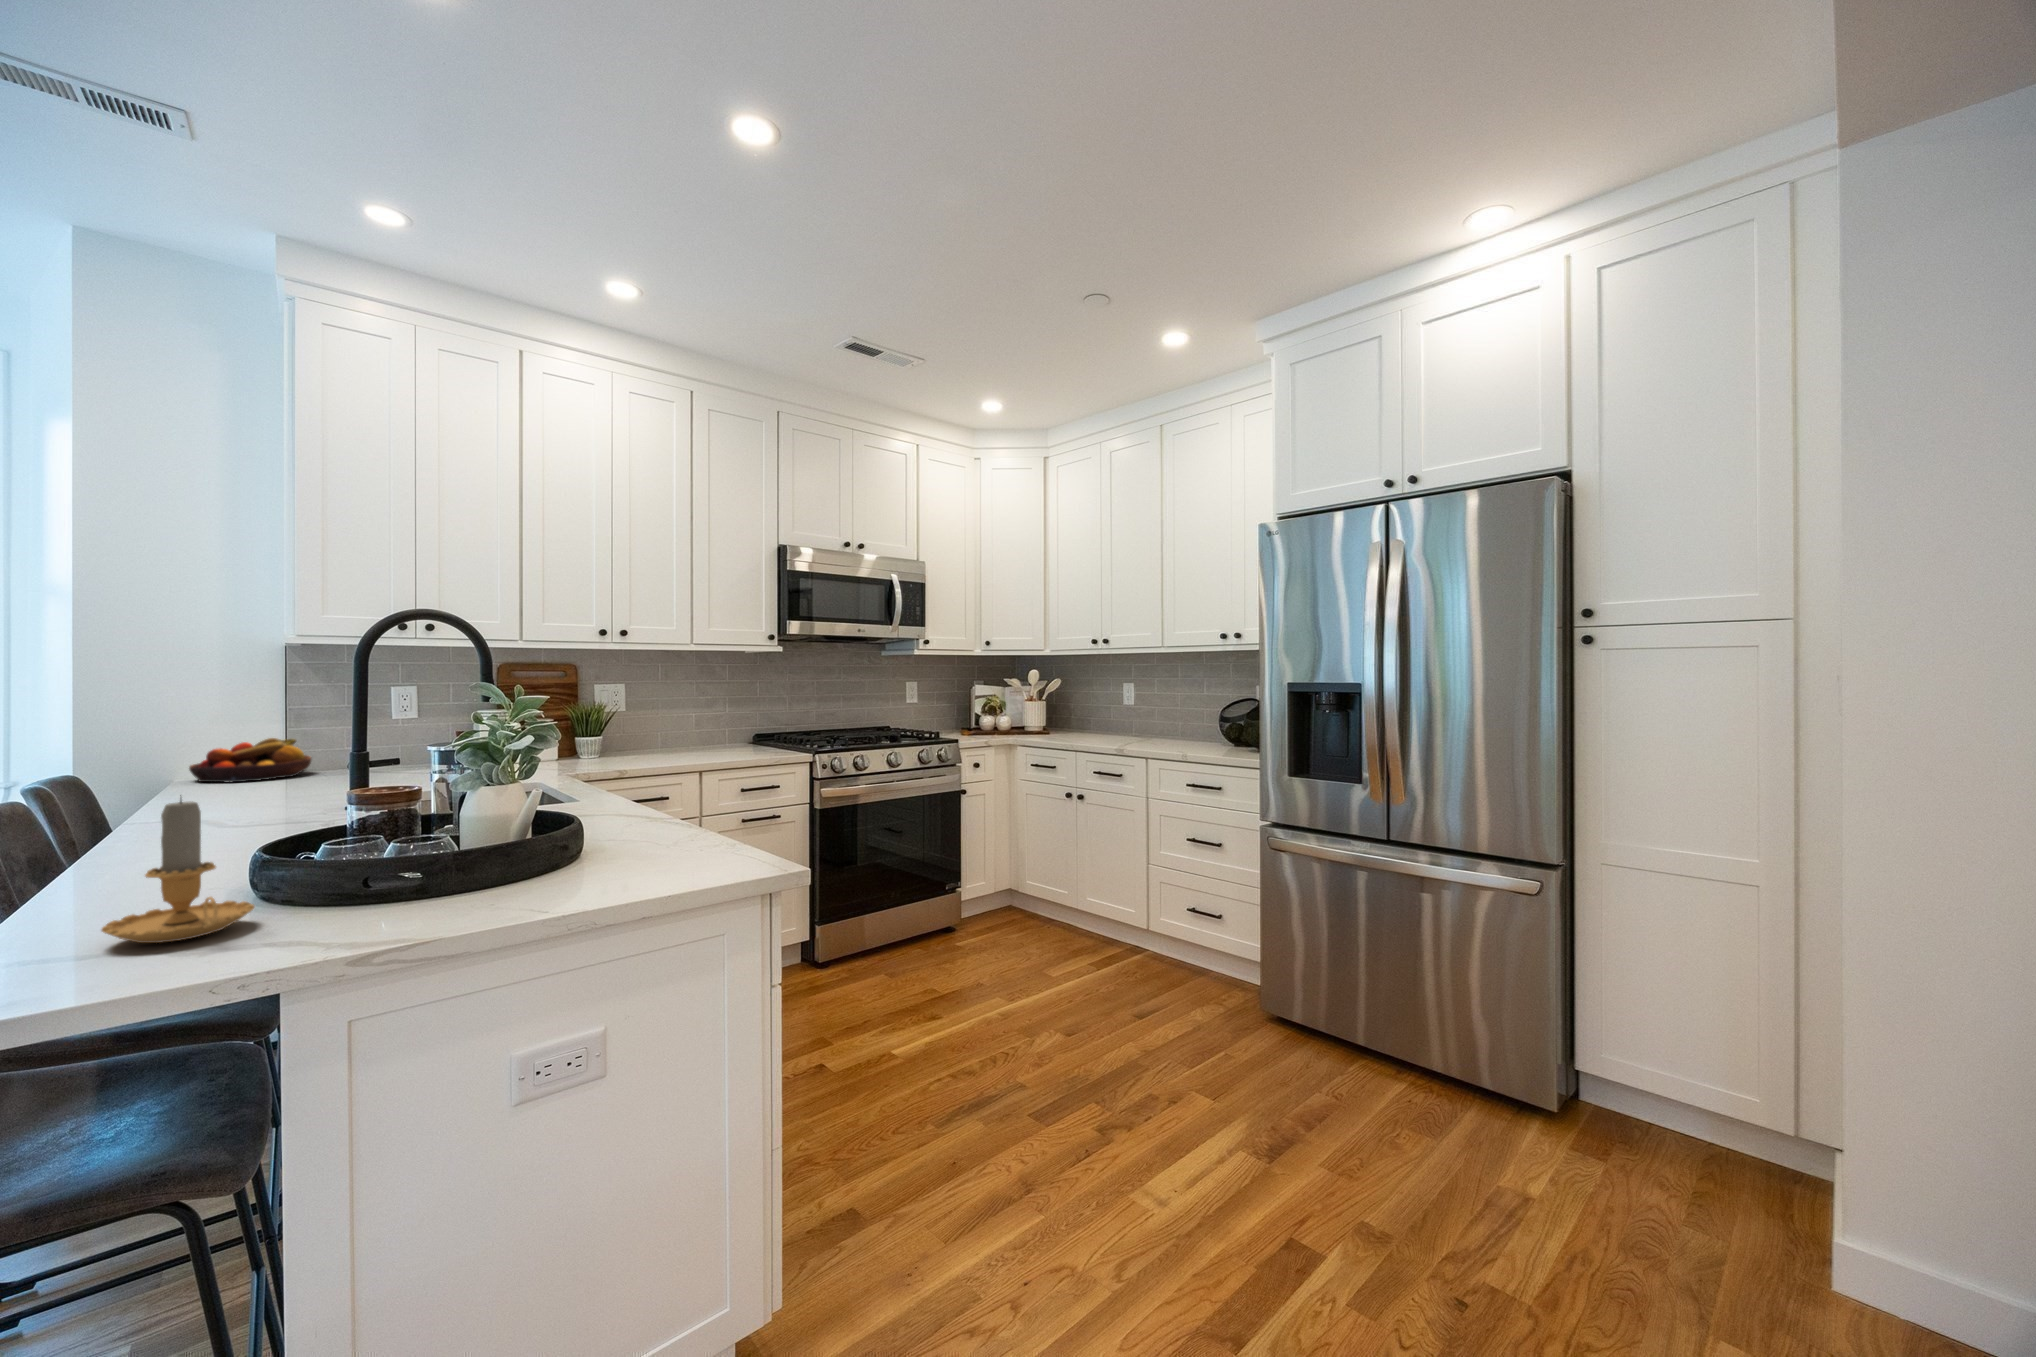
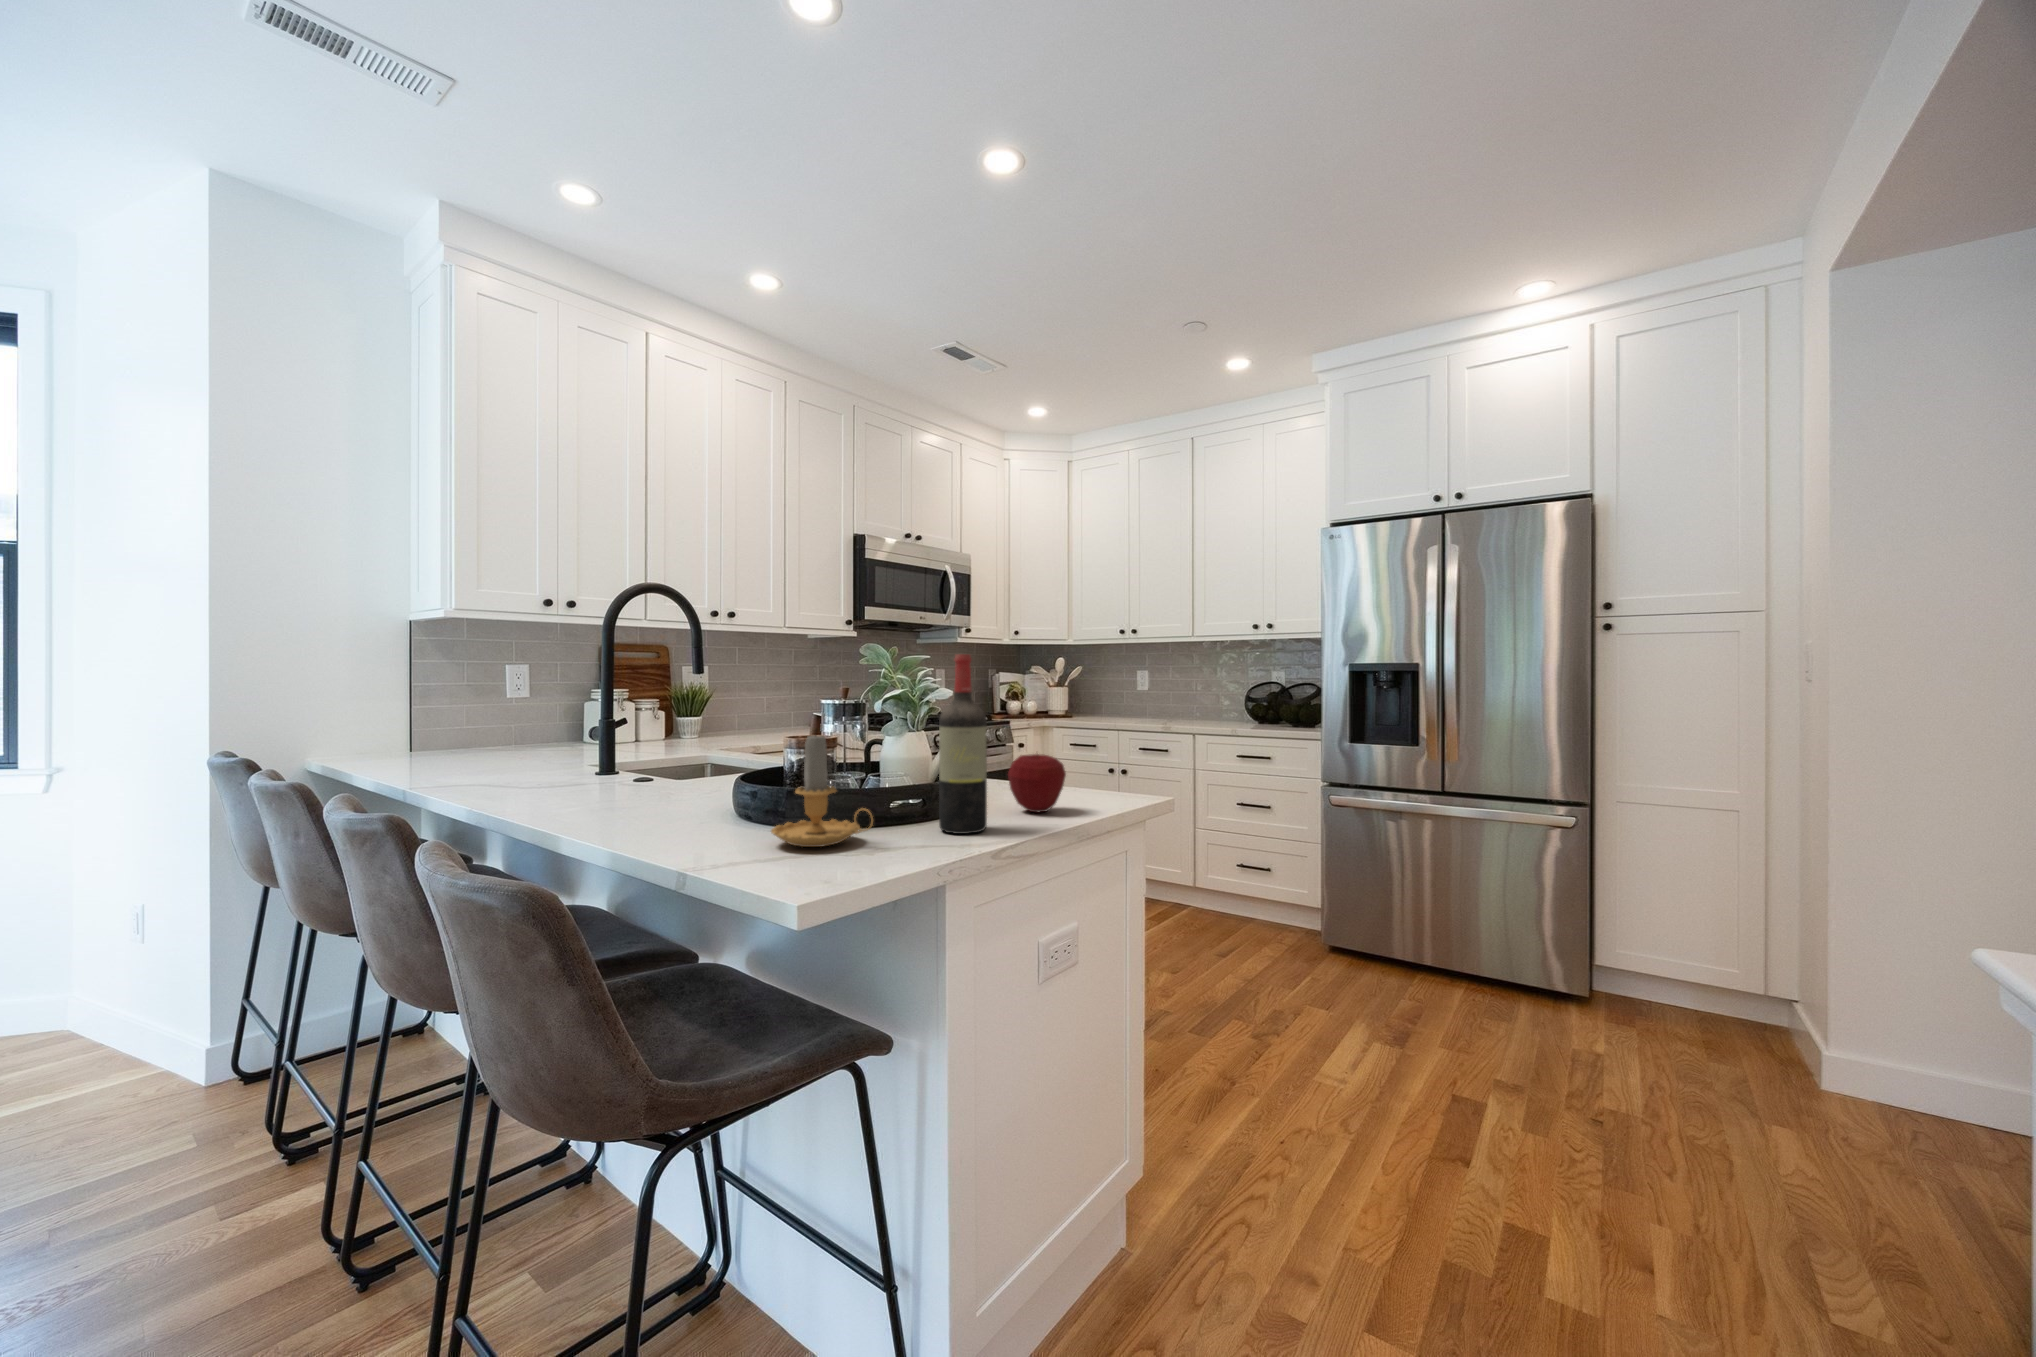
wine bottle: none [368,699,442,926] -> present [939,654,987,834]
fruit bowl: present [189,738,311,782] -> none [363,716,472,759]
apple: none [542,814,620,891] -> present [1008,754,1066,812]

